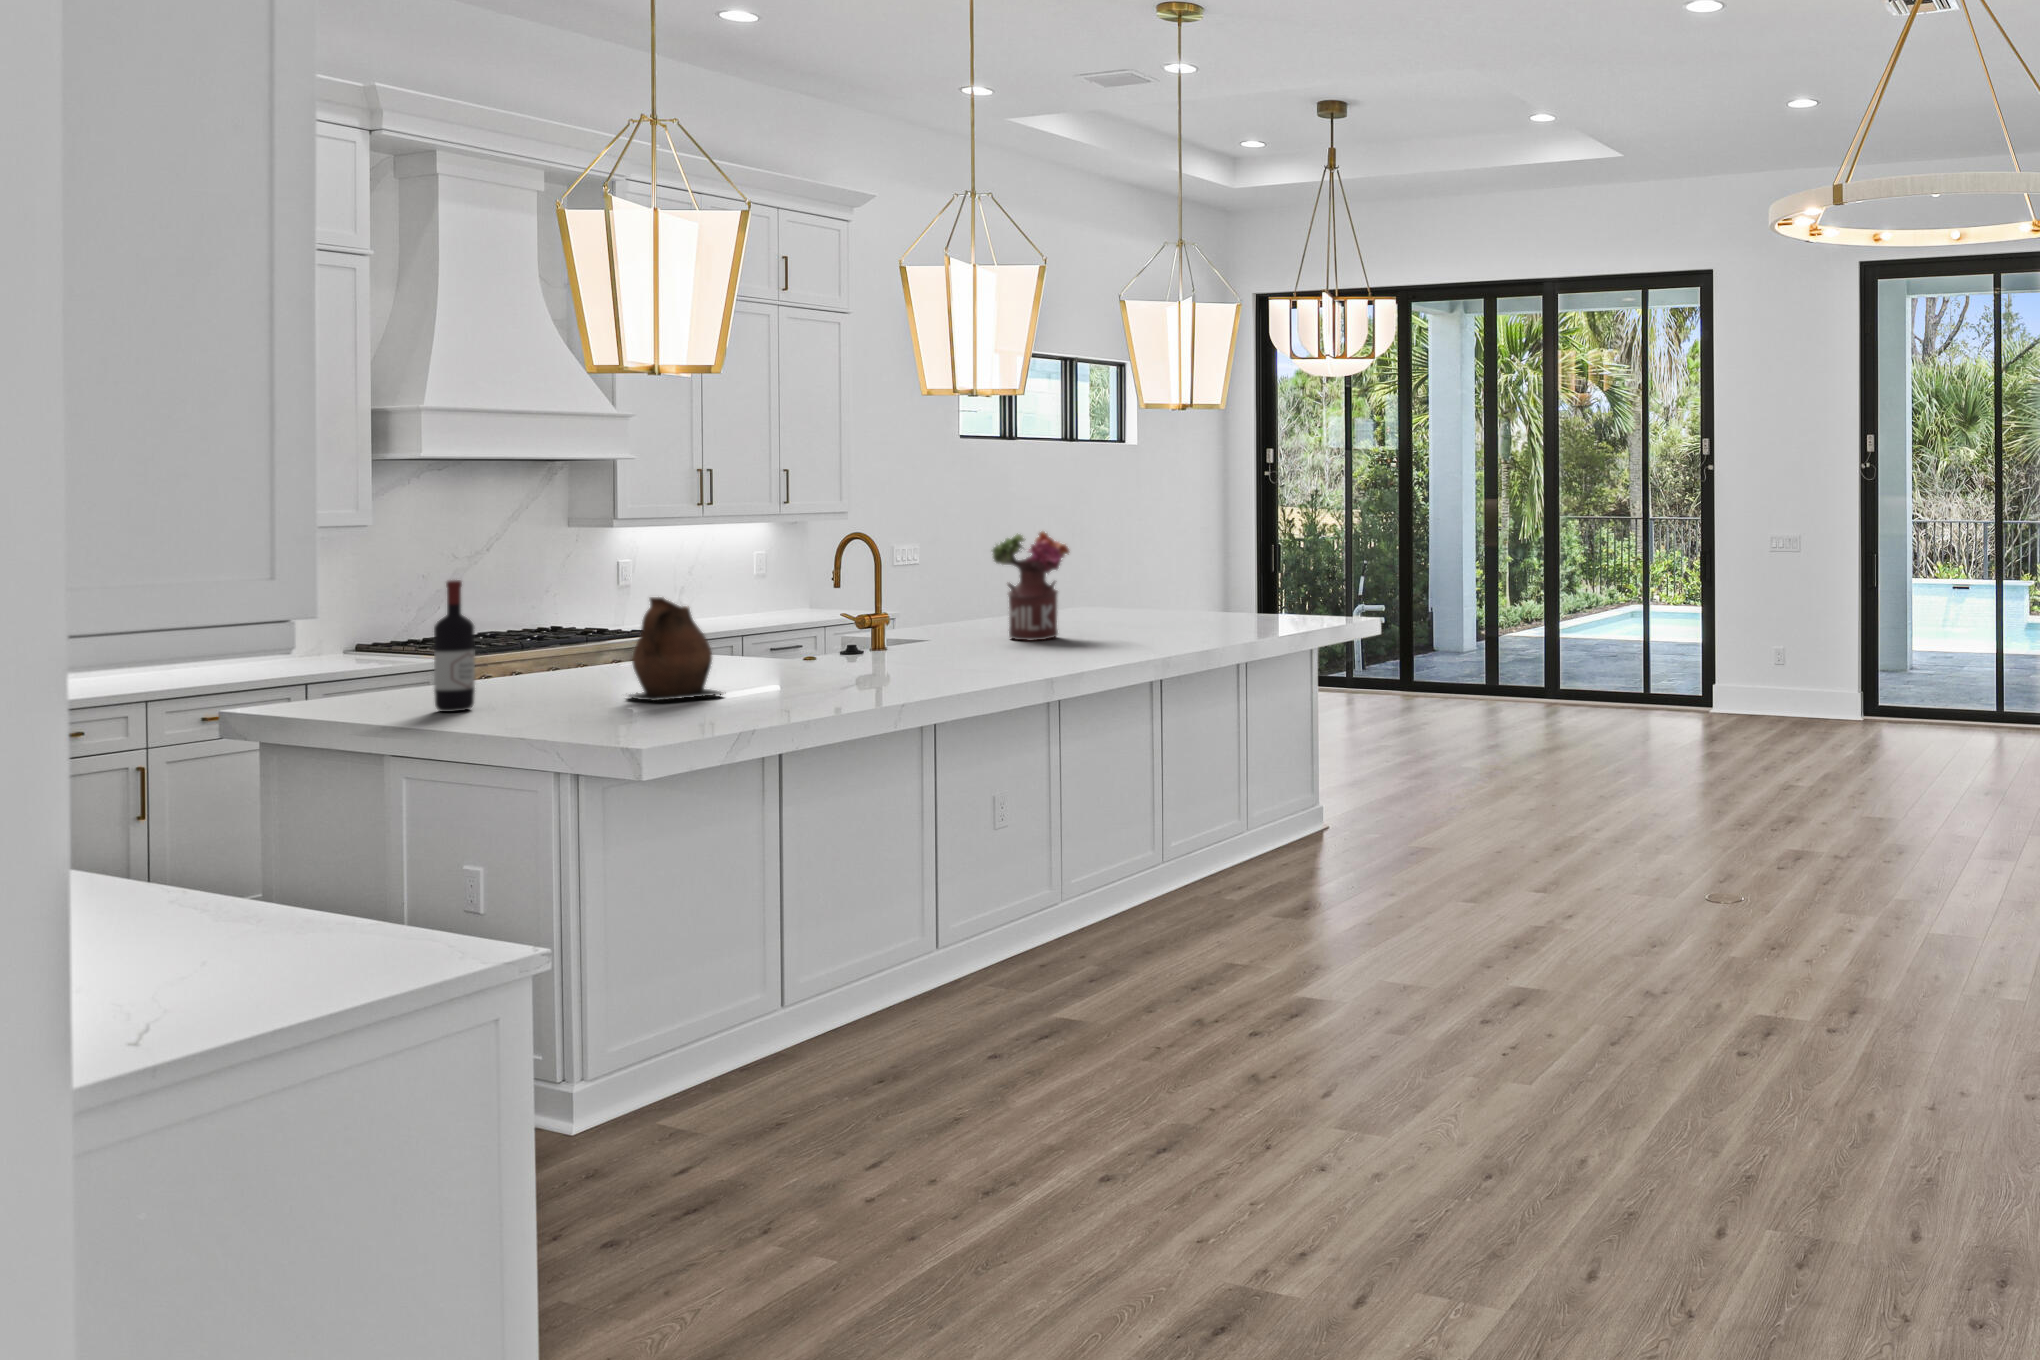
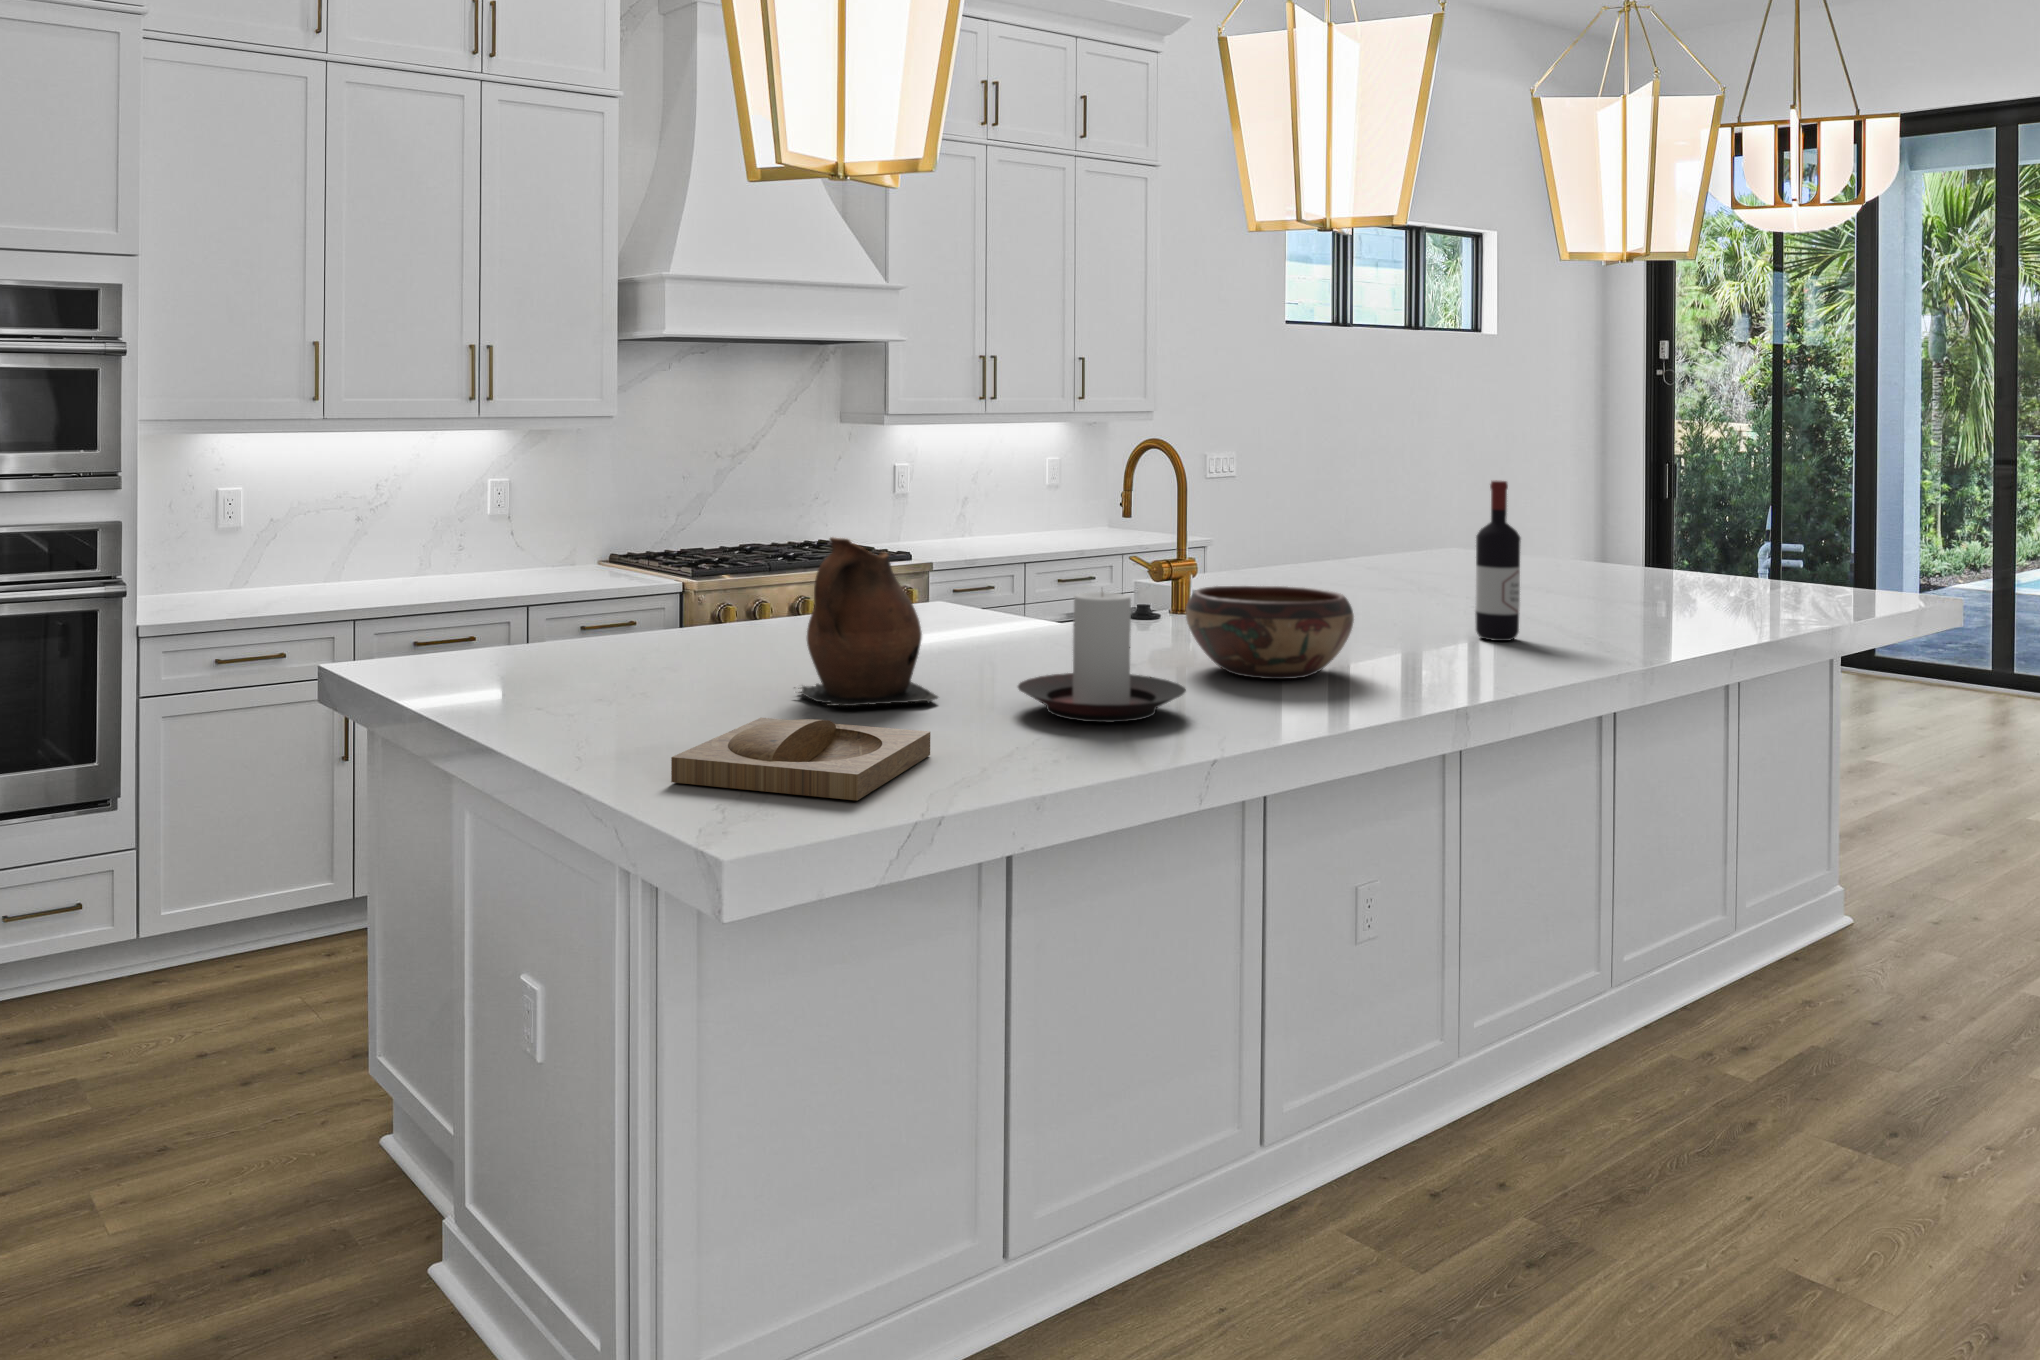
flower arrangement: present [992,532,1069,640] -> none [1340,444,1460,612]
wine bottle: present [434,580,475,712] -> present [1475,480,1521,641]
candle holder: none [779,619,887,697] -> present [1018,592,1186,722]
decorative bowl: none [885,620,991,674] -> present [1186,586,1354,679]
tray: none [575,698,732,734] -> present [671,718,930,800]

